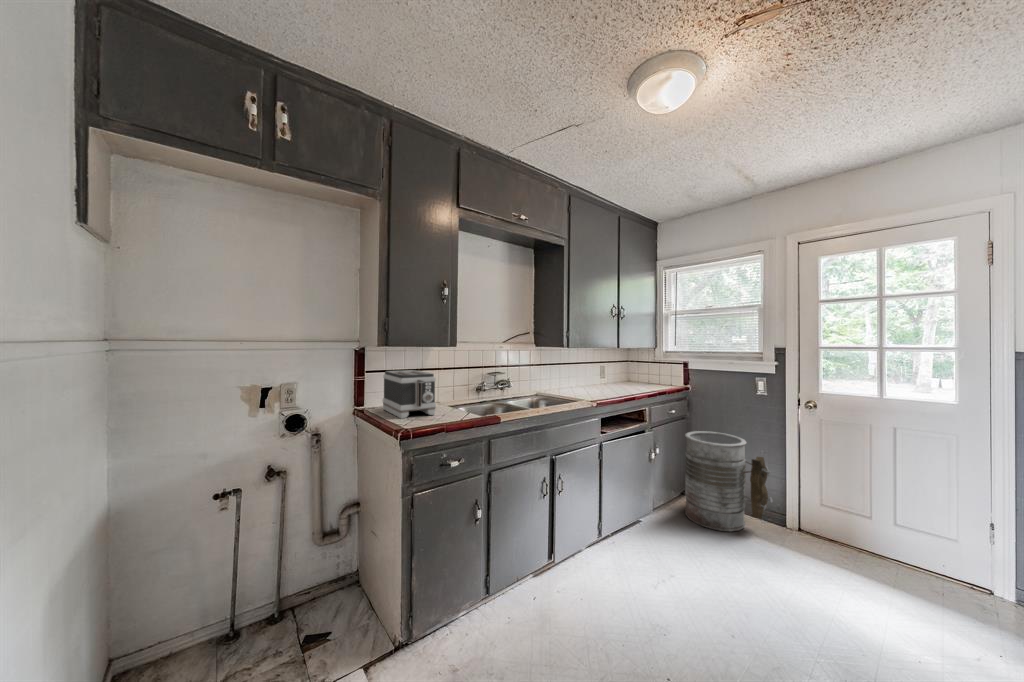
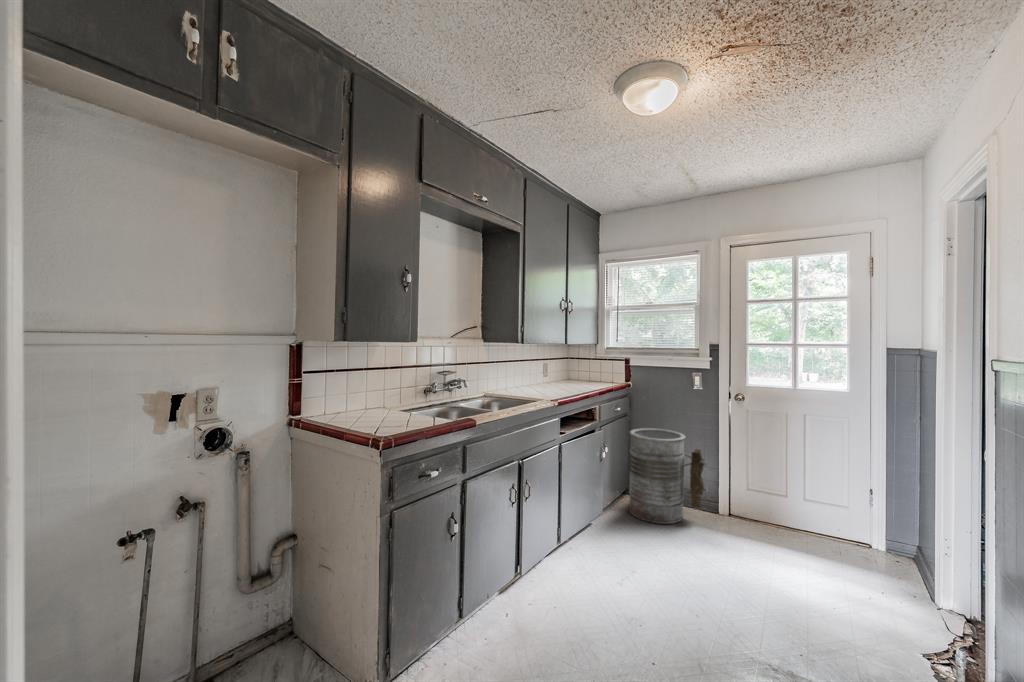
toaster: present [383,370,436,419] -> none [325,371,399,427]

